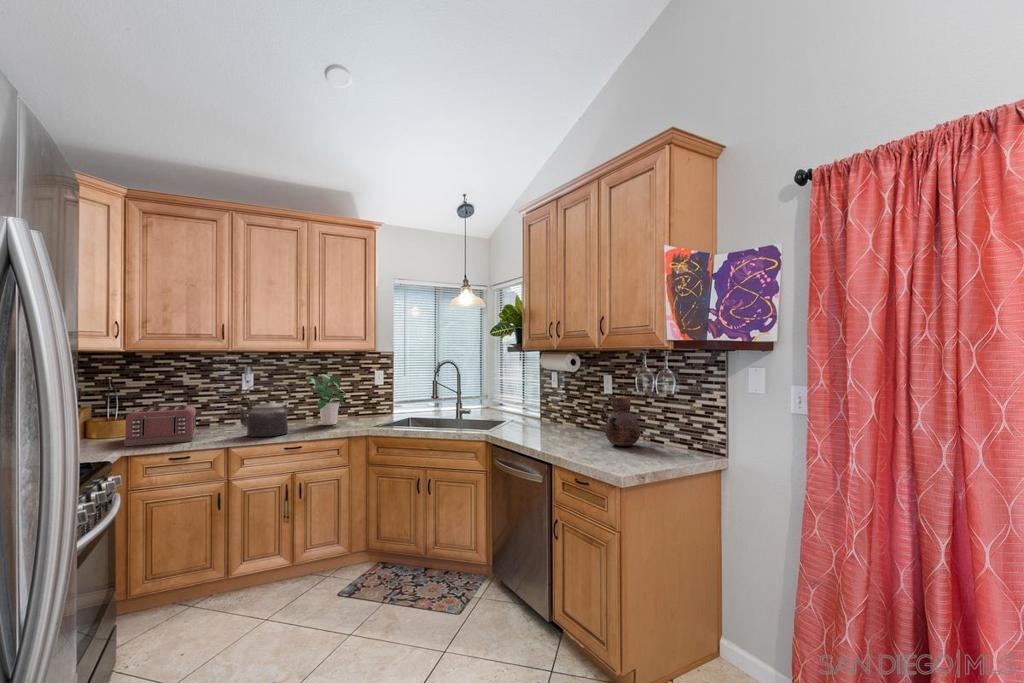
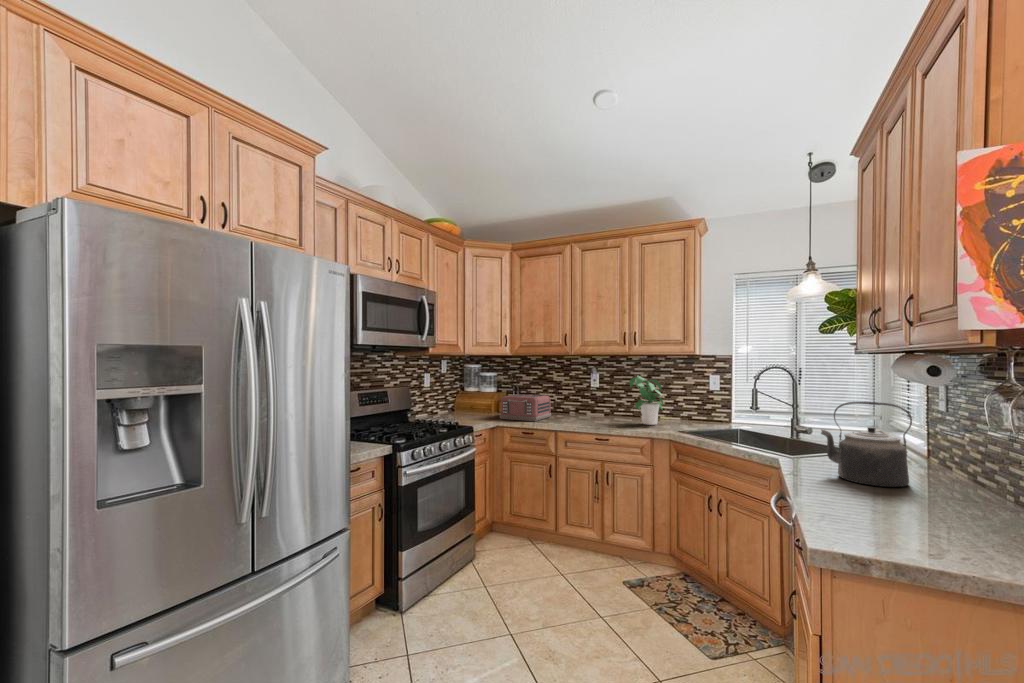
kettle: present [237,384,290,437] -> present [821,402,912,487]
vase: present [602,397,640,446] -> none [912,430,992,517]

